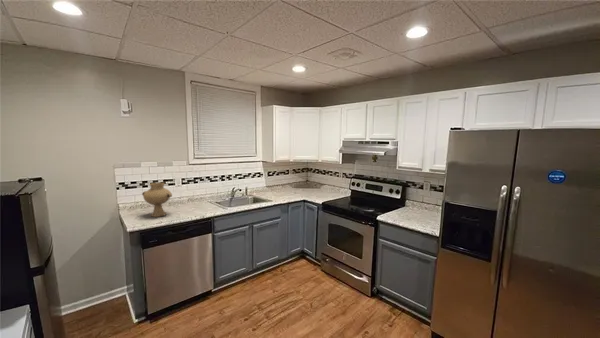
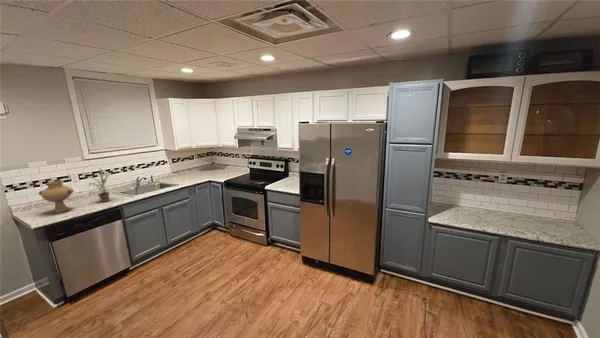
potted plant: none [185,174,215,210] -> present [90,169,109,202]

